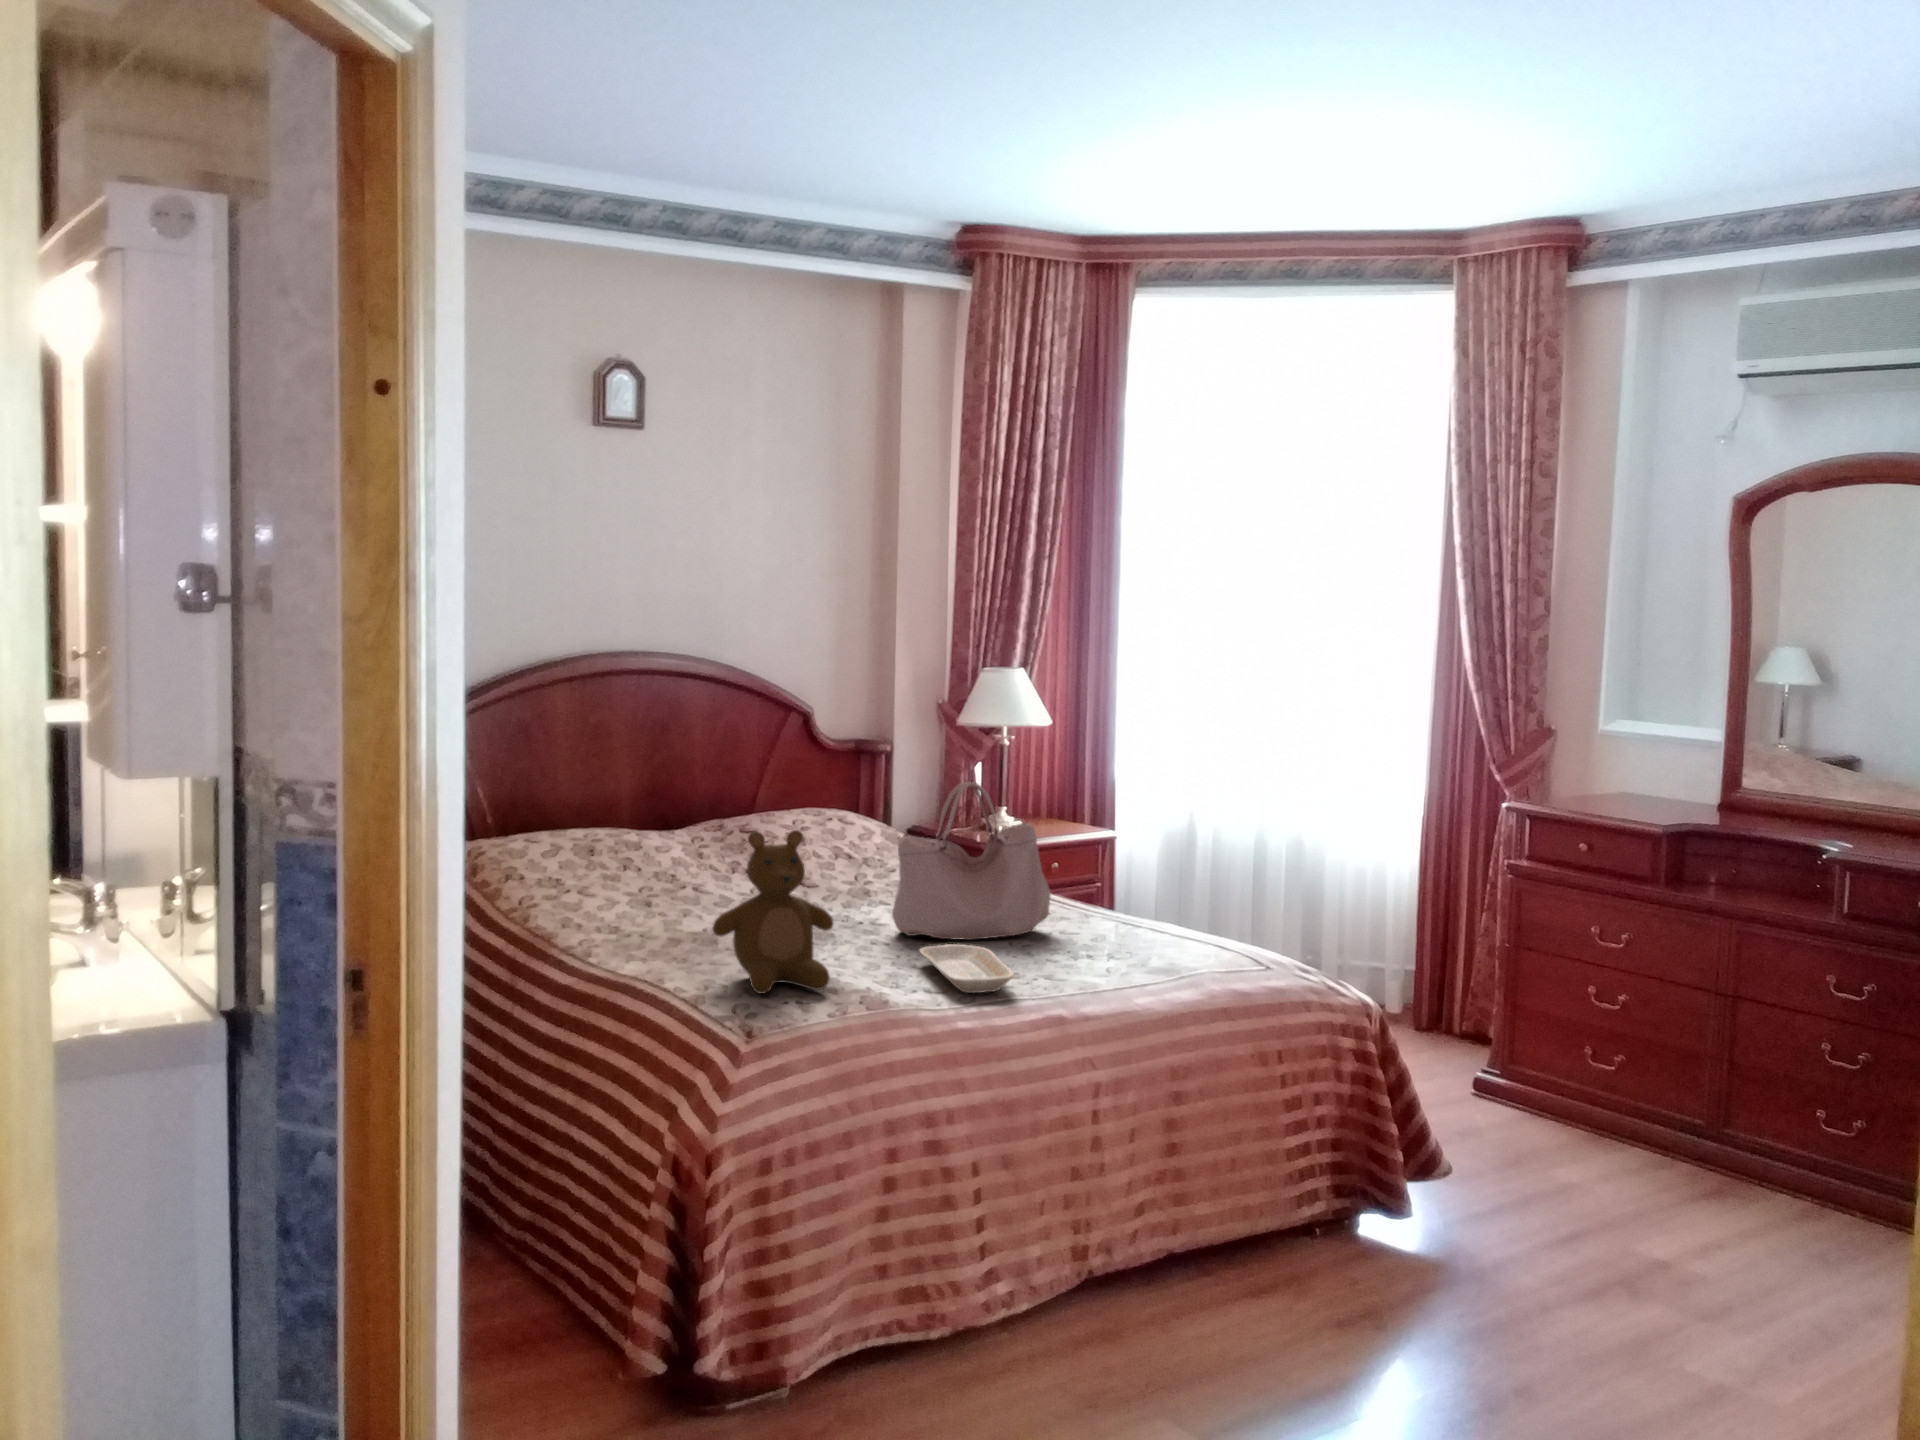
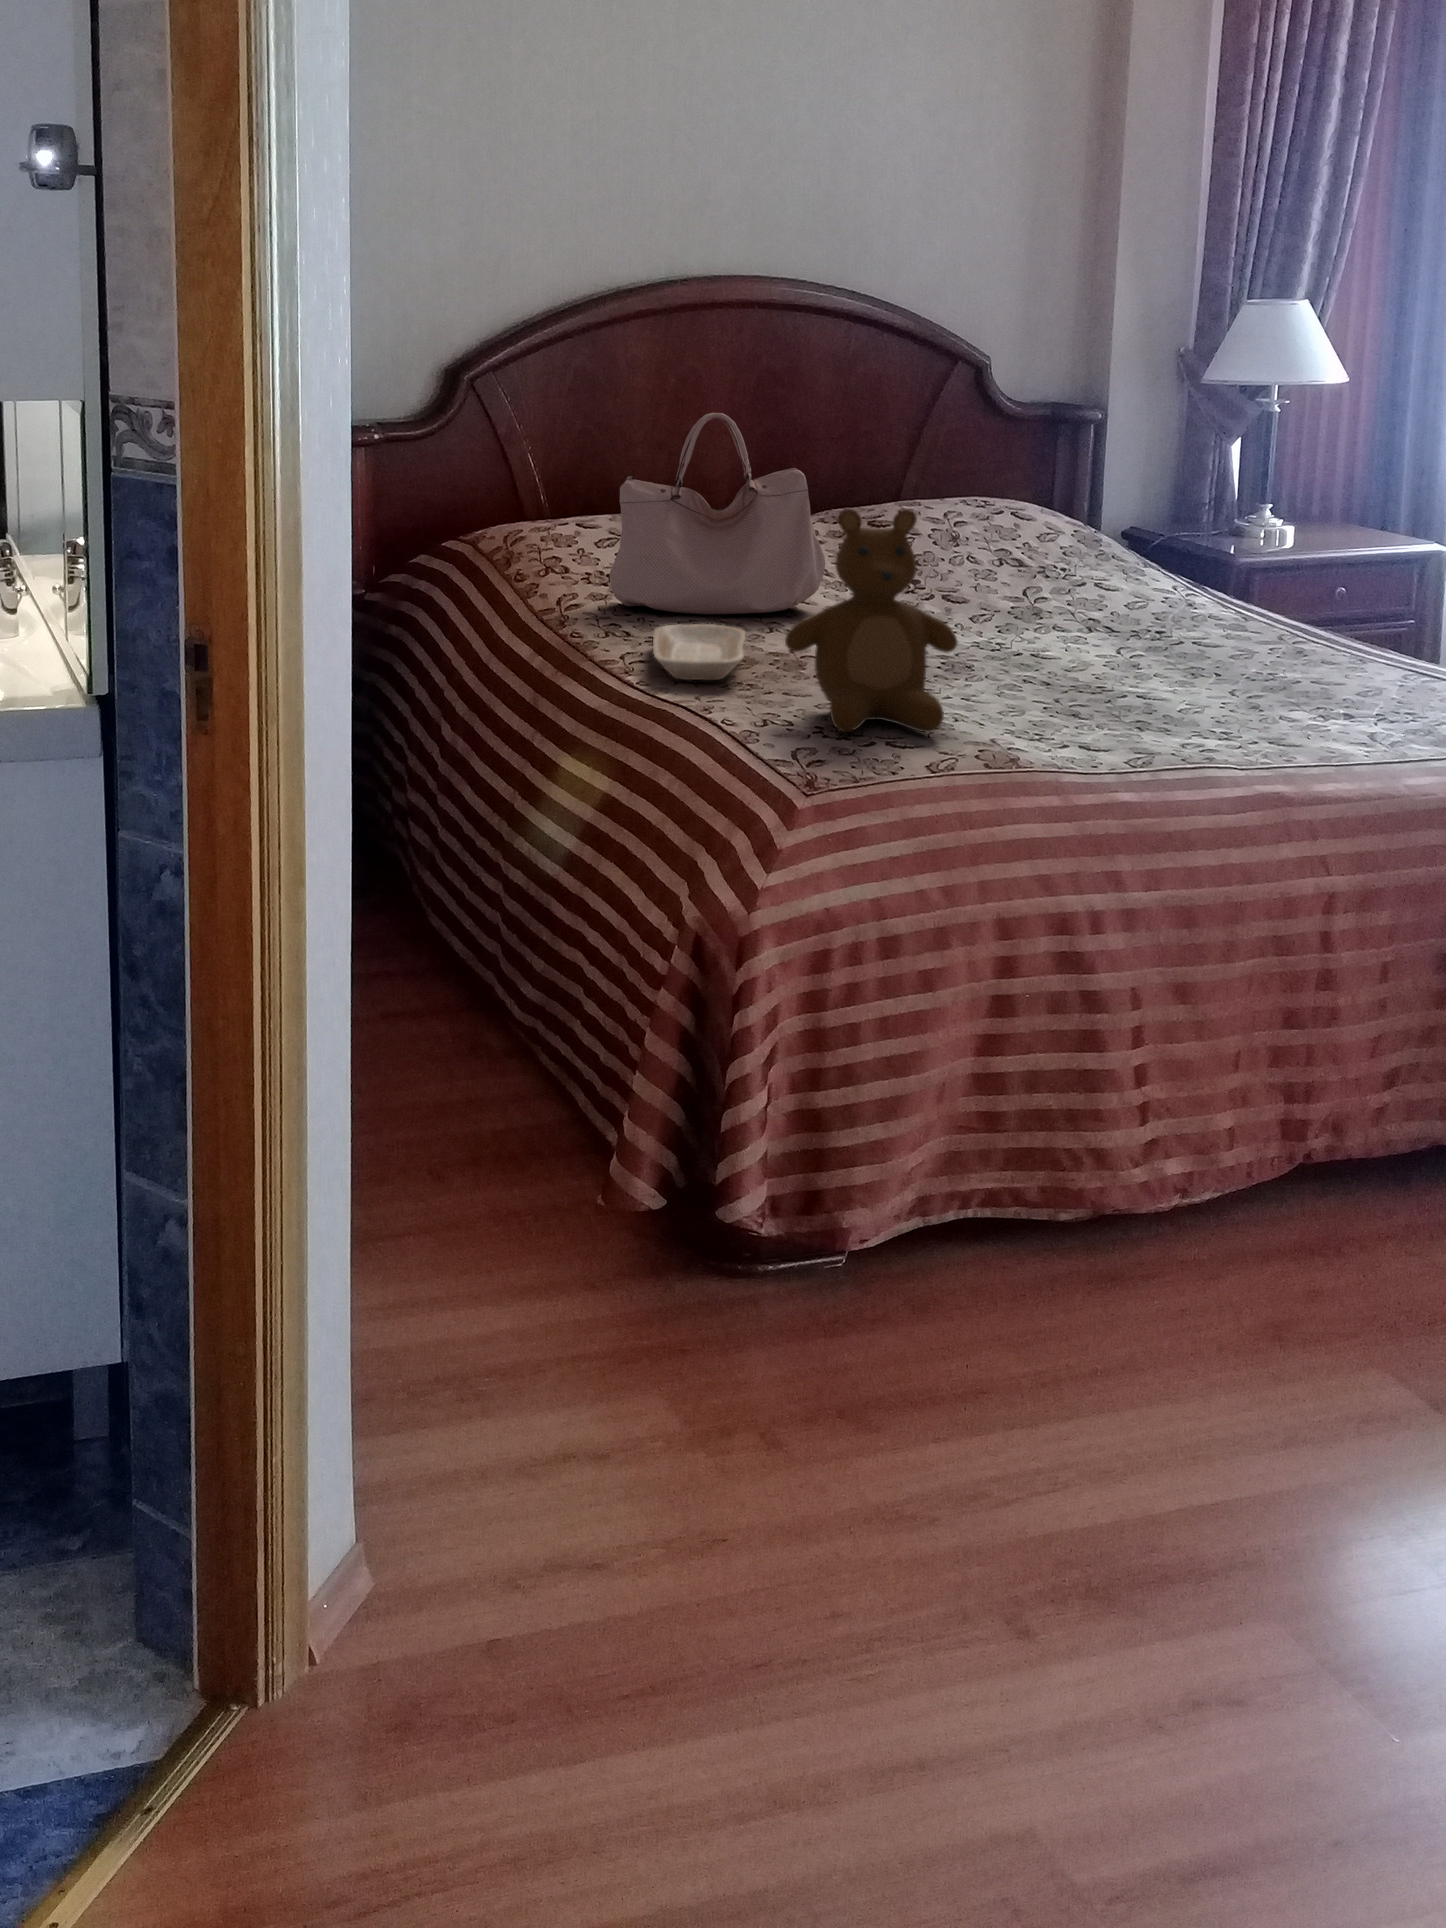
handbag: present [892,782,1051,940] -> present [610,413,825,614]
tray: present [920,944,1014,993] -> present [653,624,746,680]

